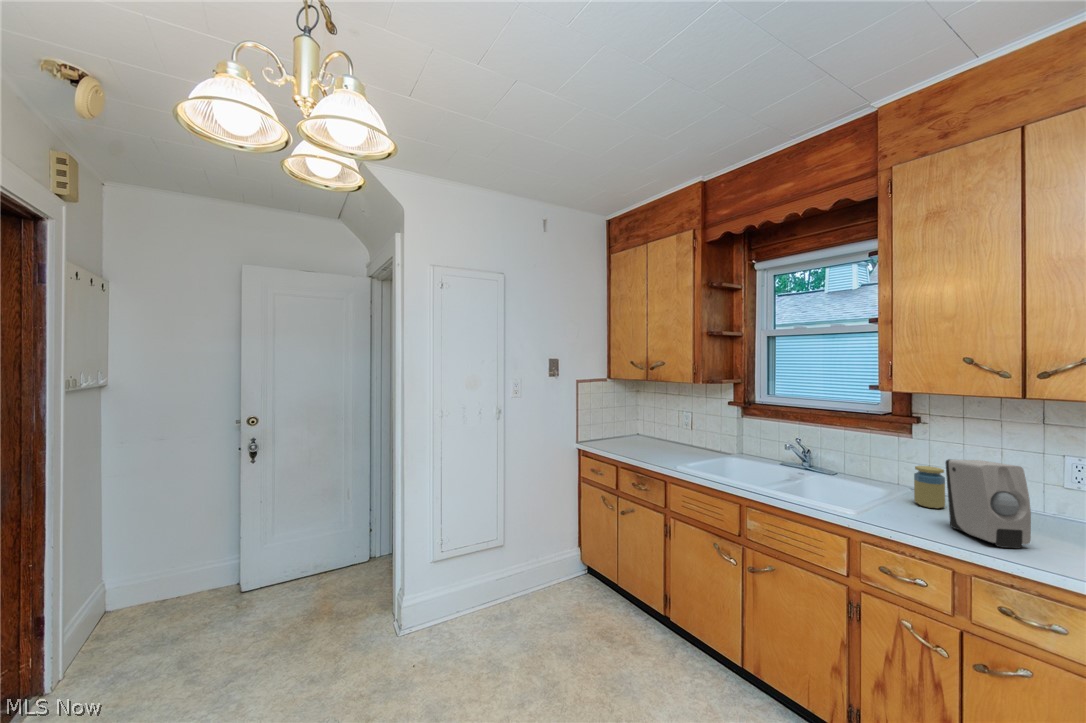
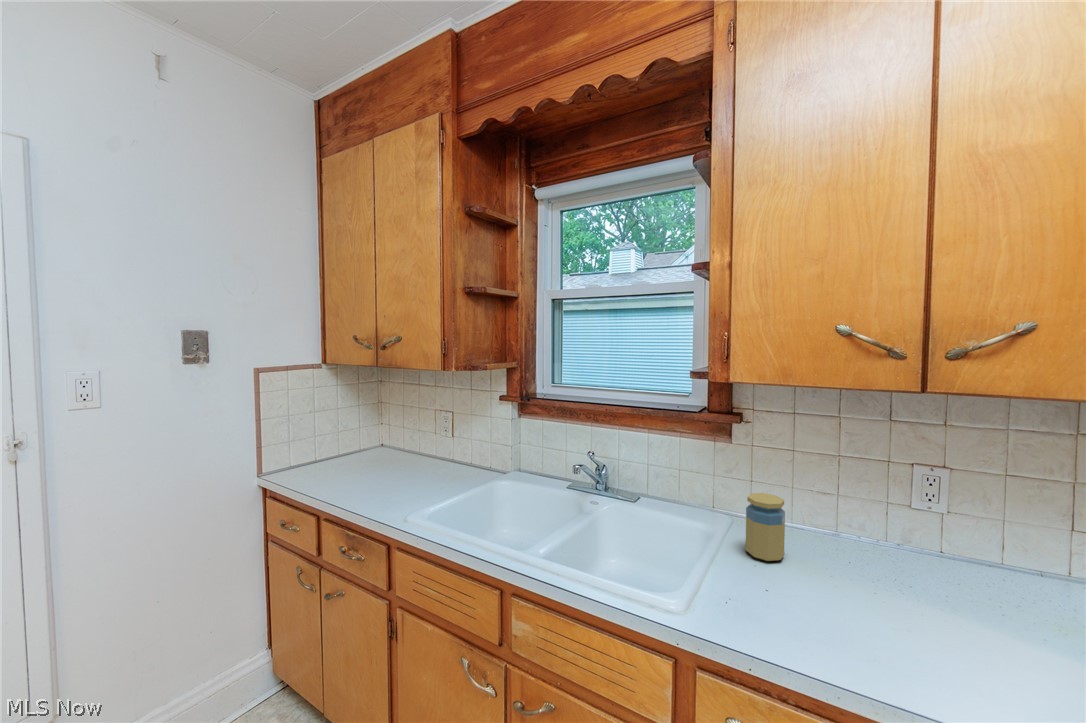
soap dispenser: present [945,459,1031,548] -> none [812,496,947,669]

